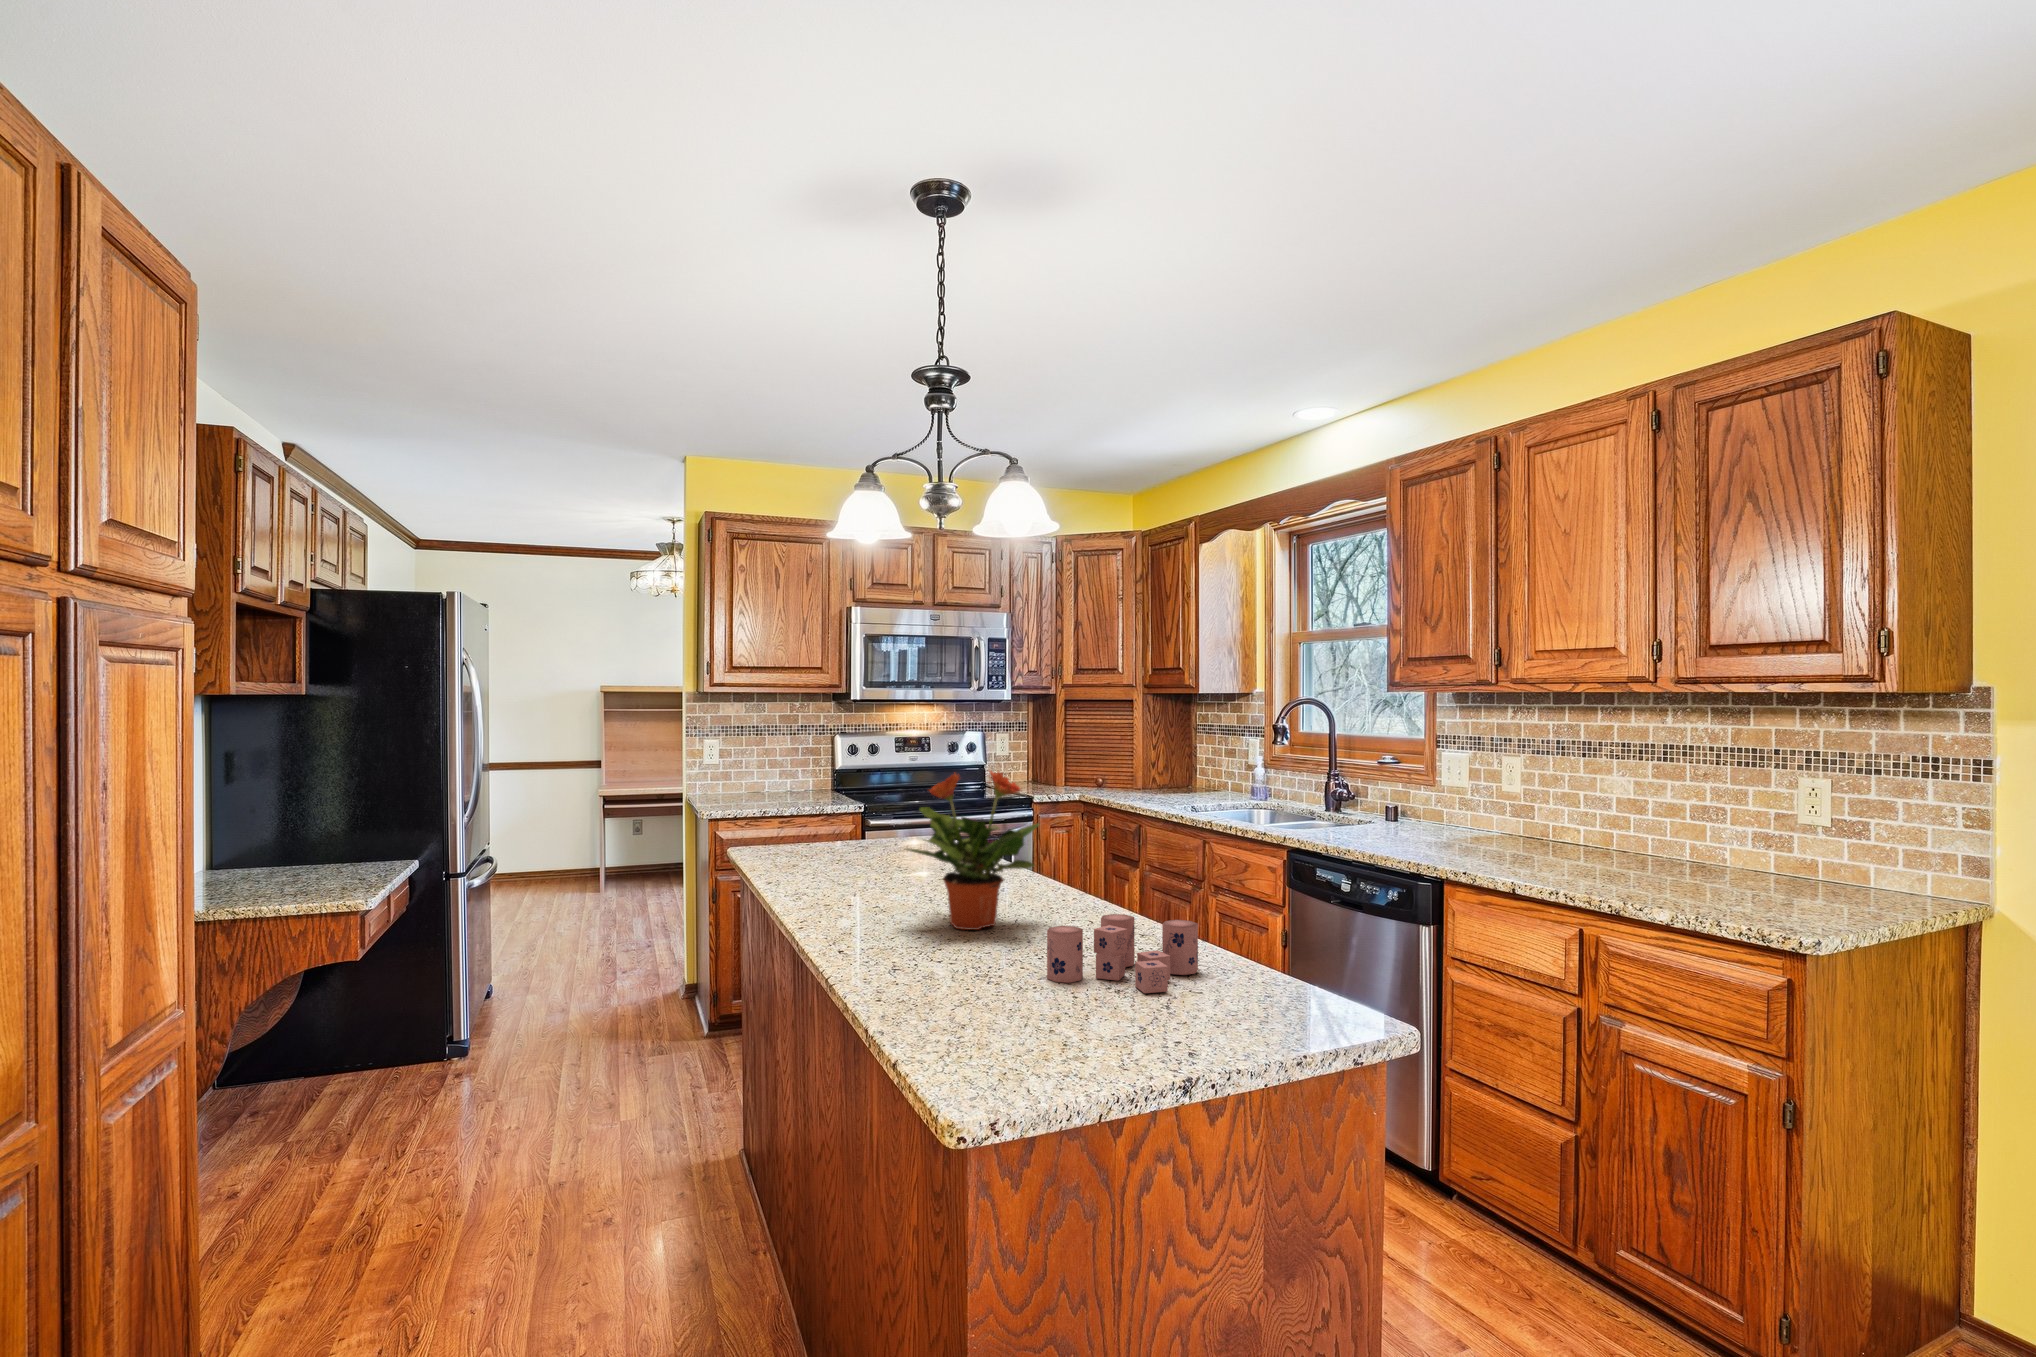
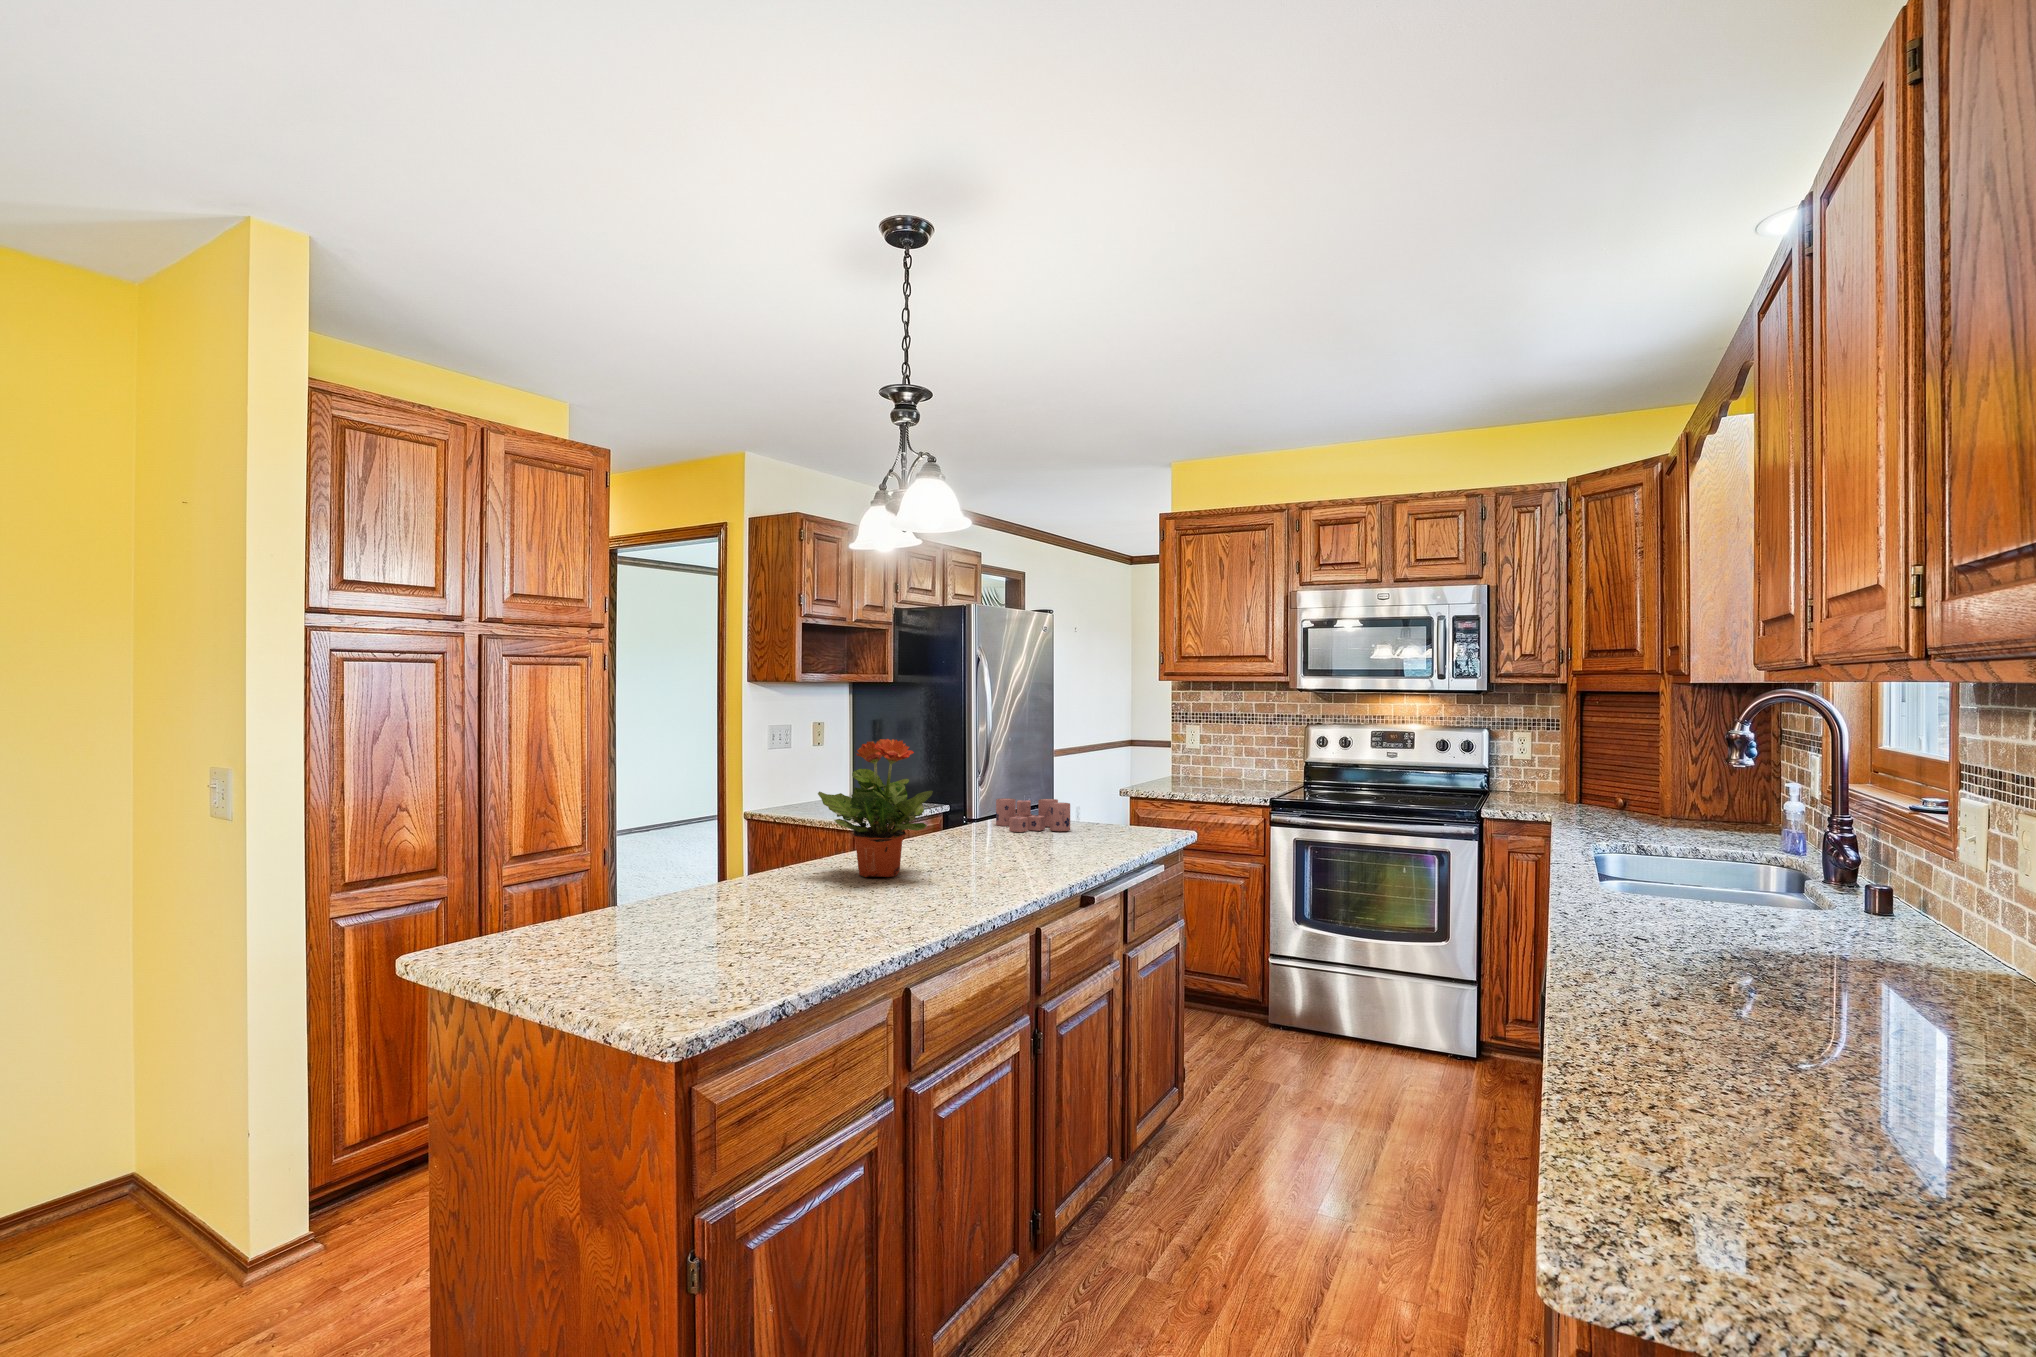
candle: present [1047,914,1198,993] -> present [996,798,1070,832]

